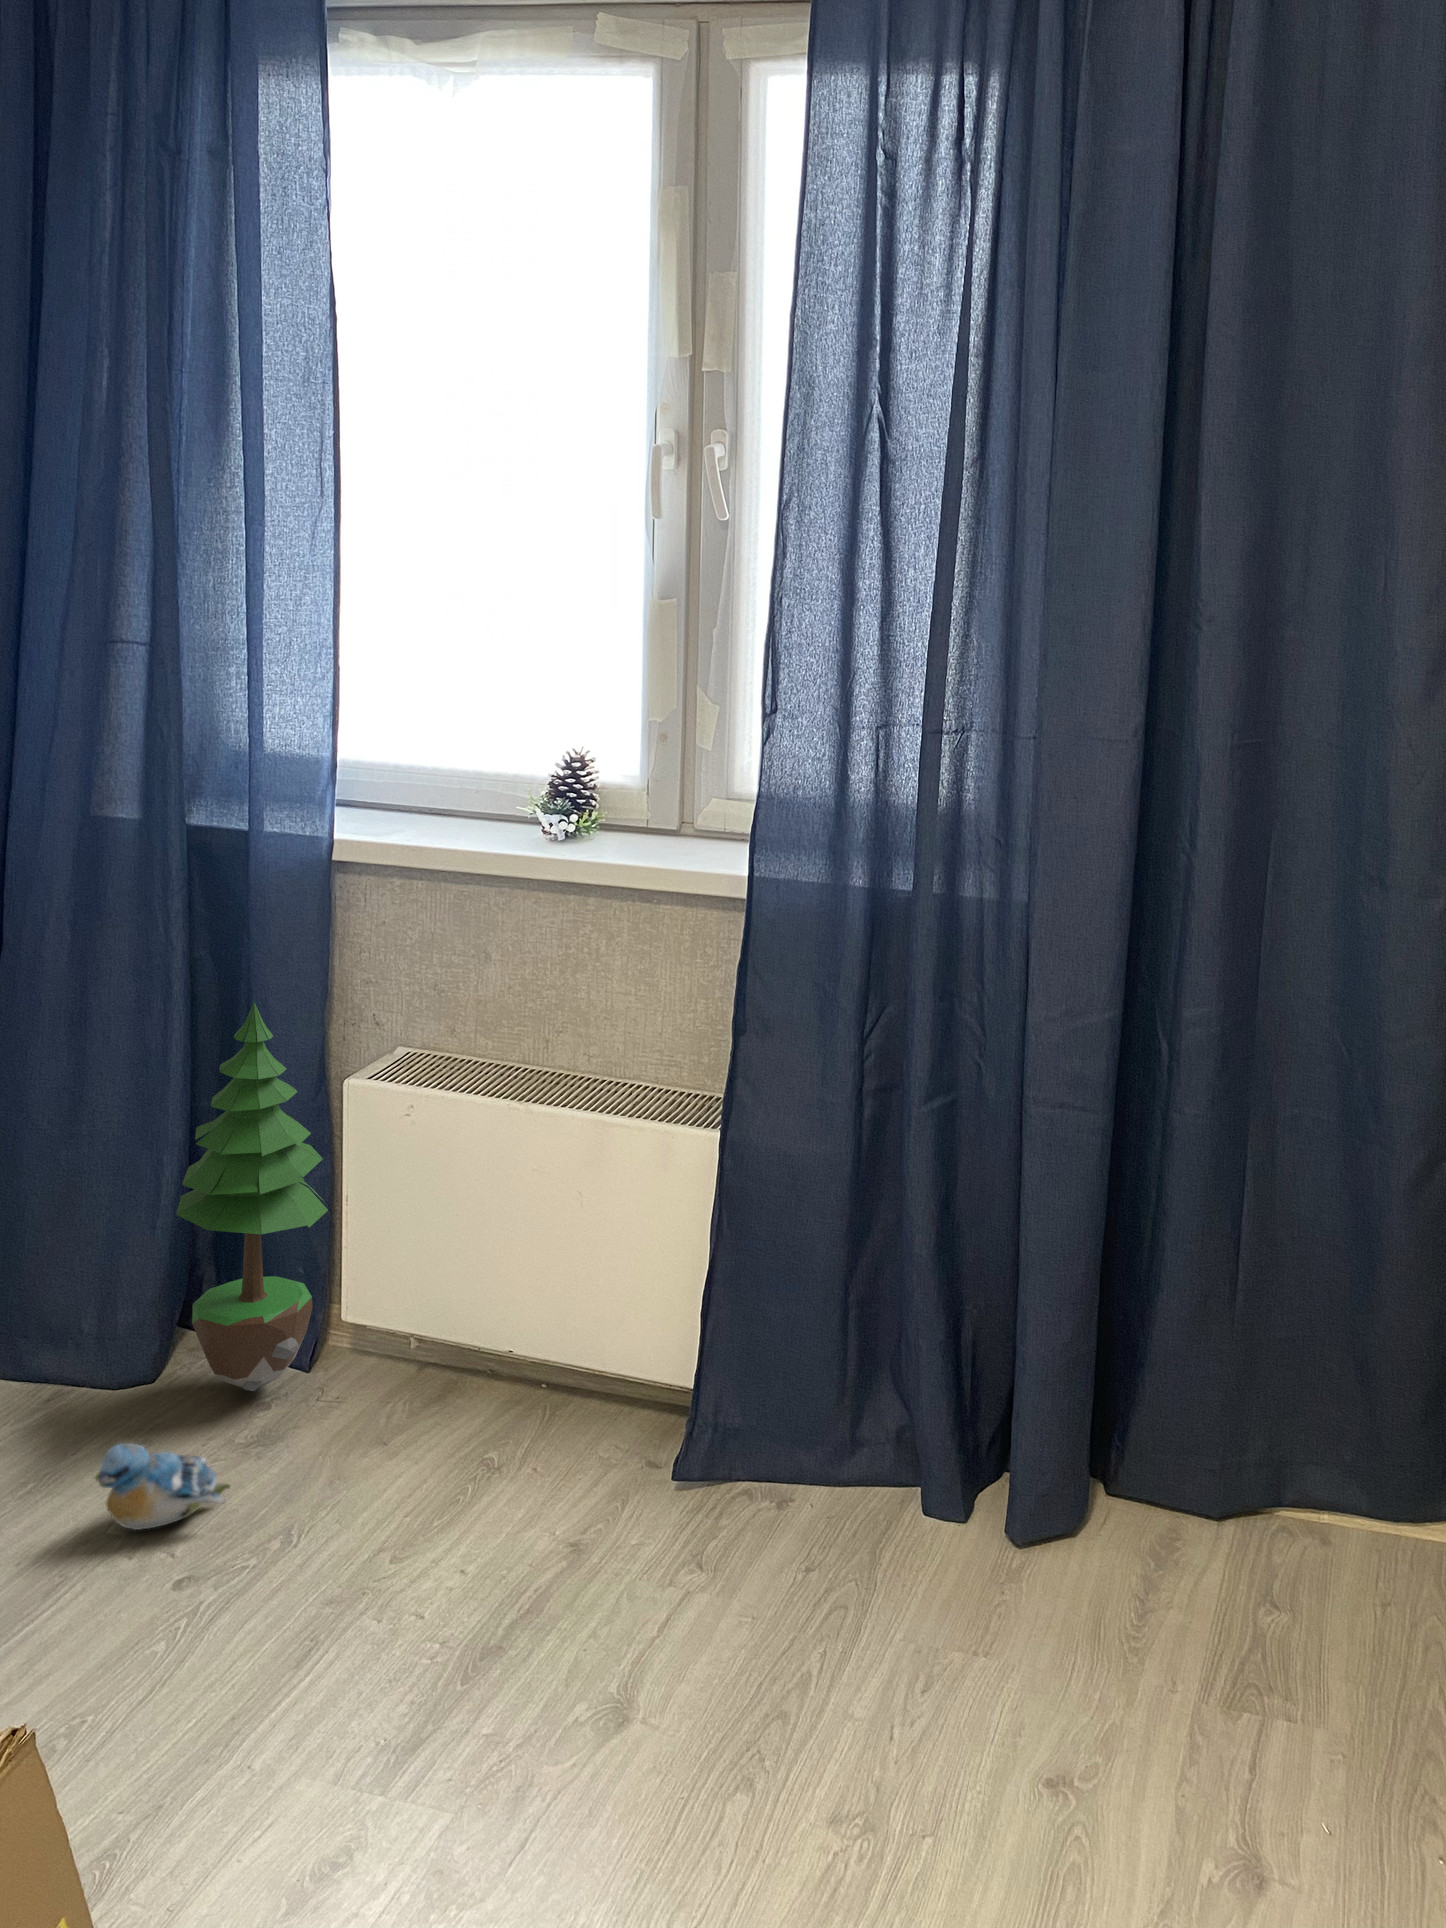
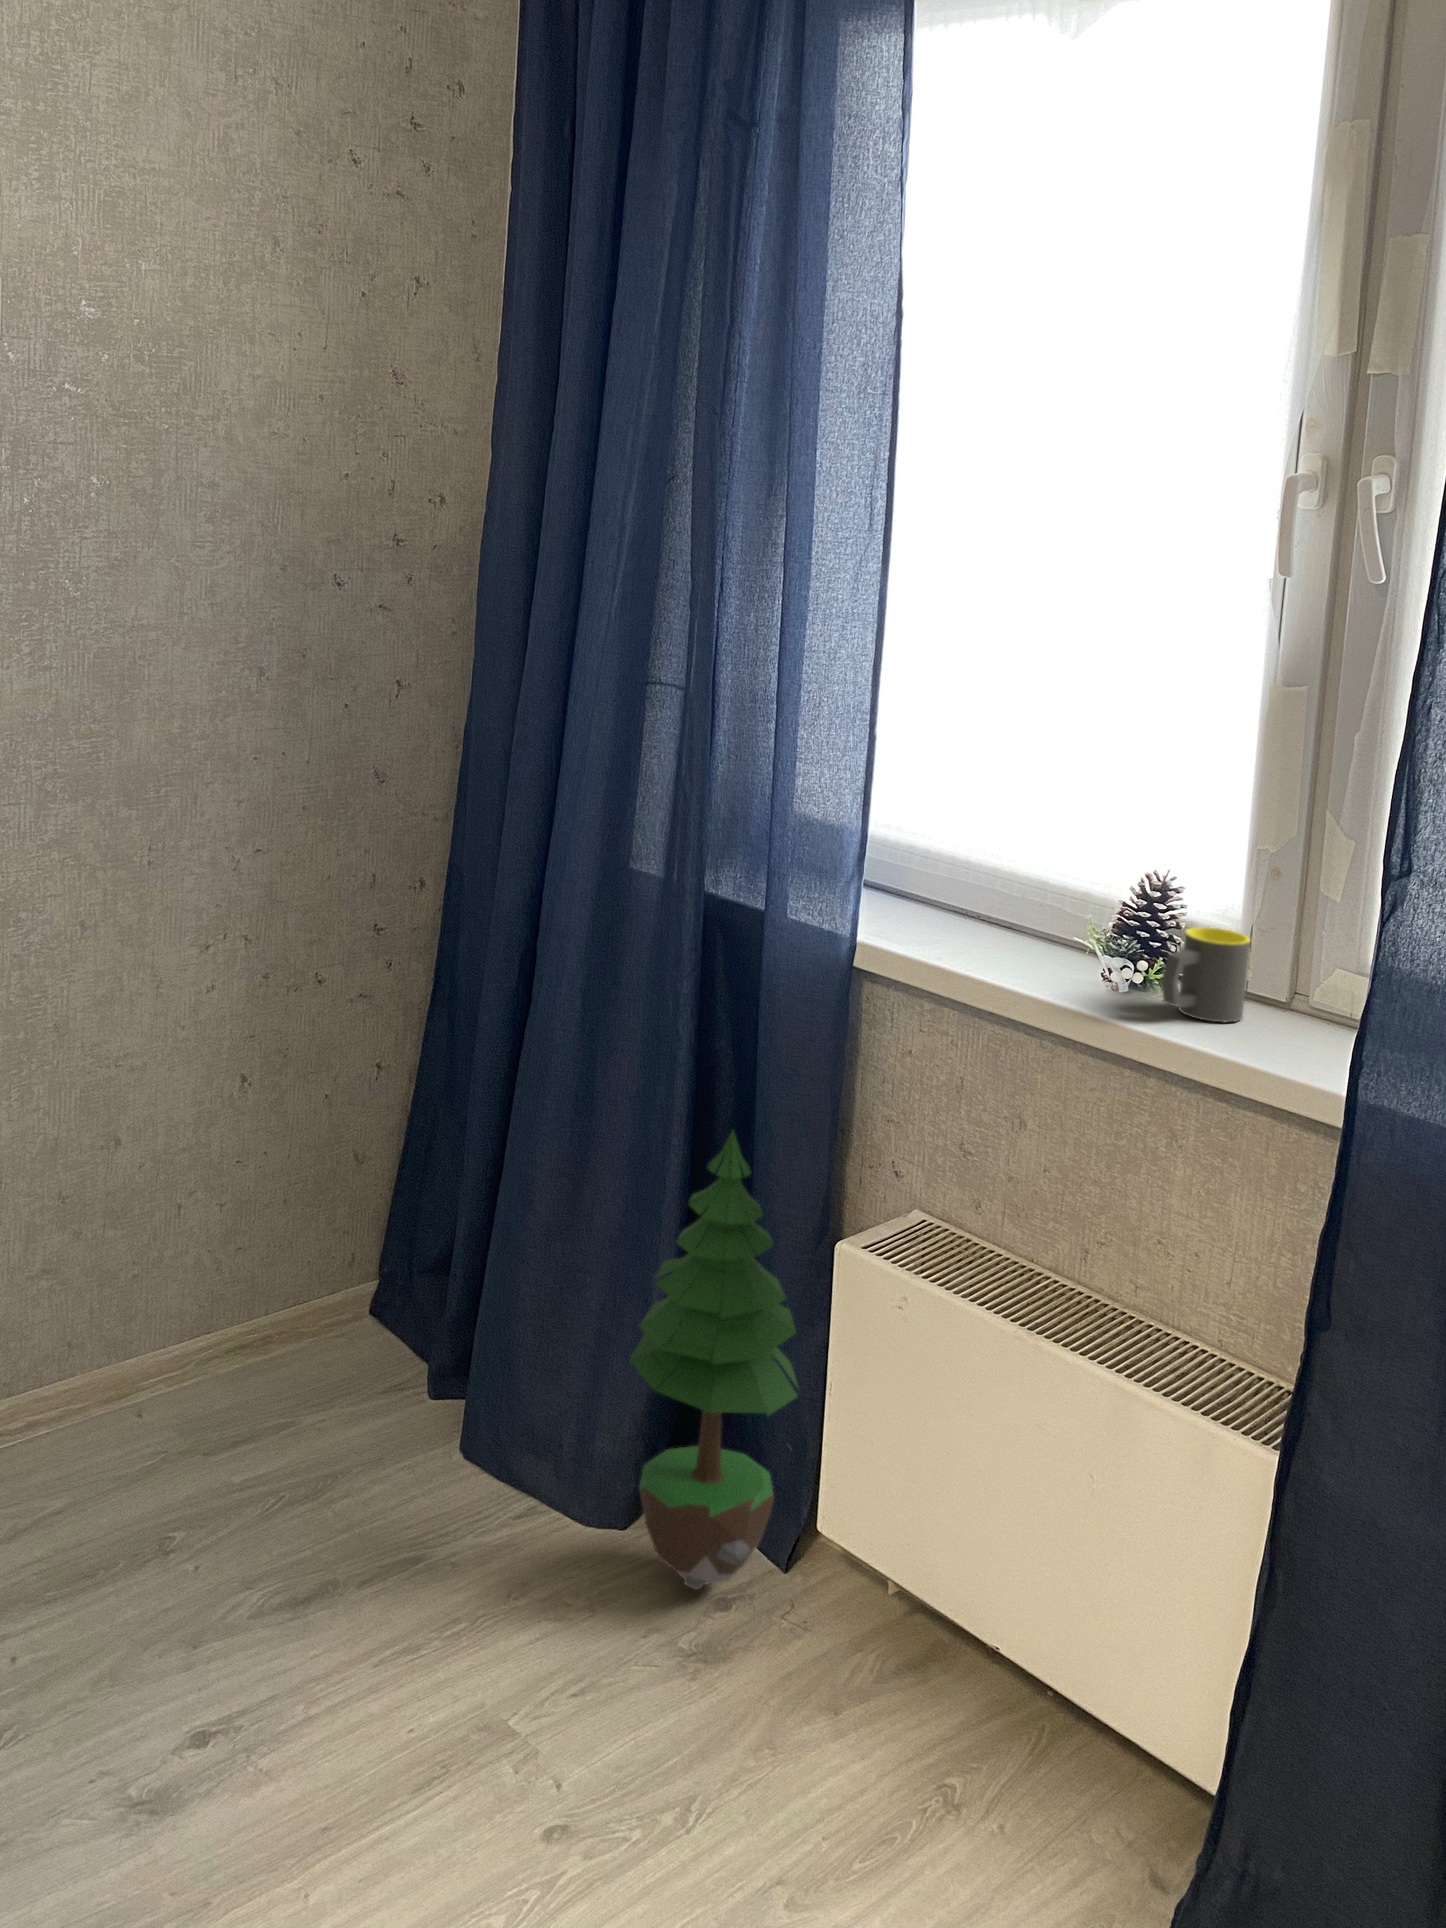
mug: none [594,784,653,851] -> present [1162,927,1250,1022]
plush toy: present [95,1443,230,1530] -> none [482,1632,633,1743]

